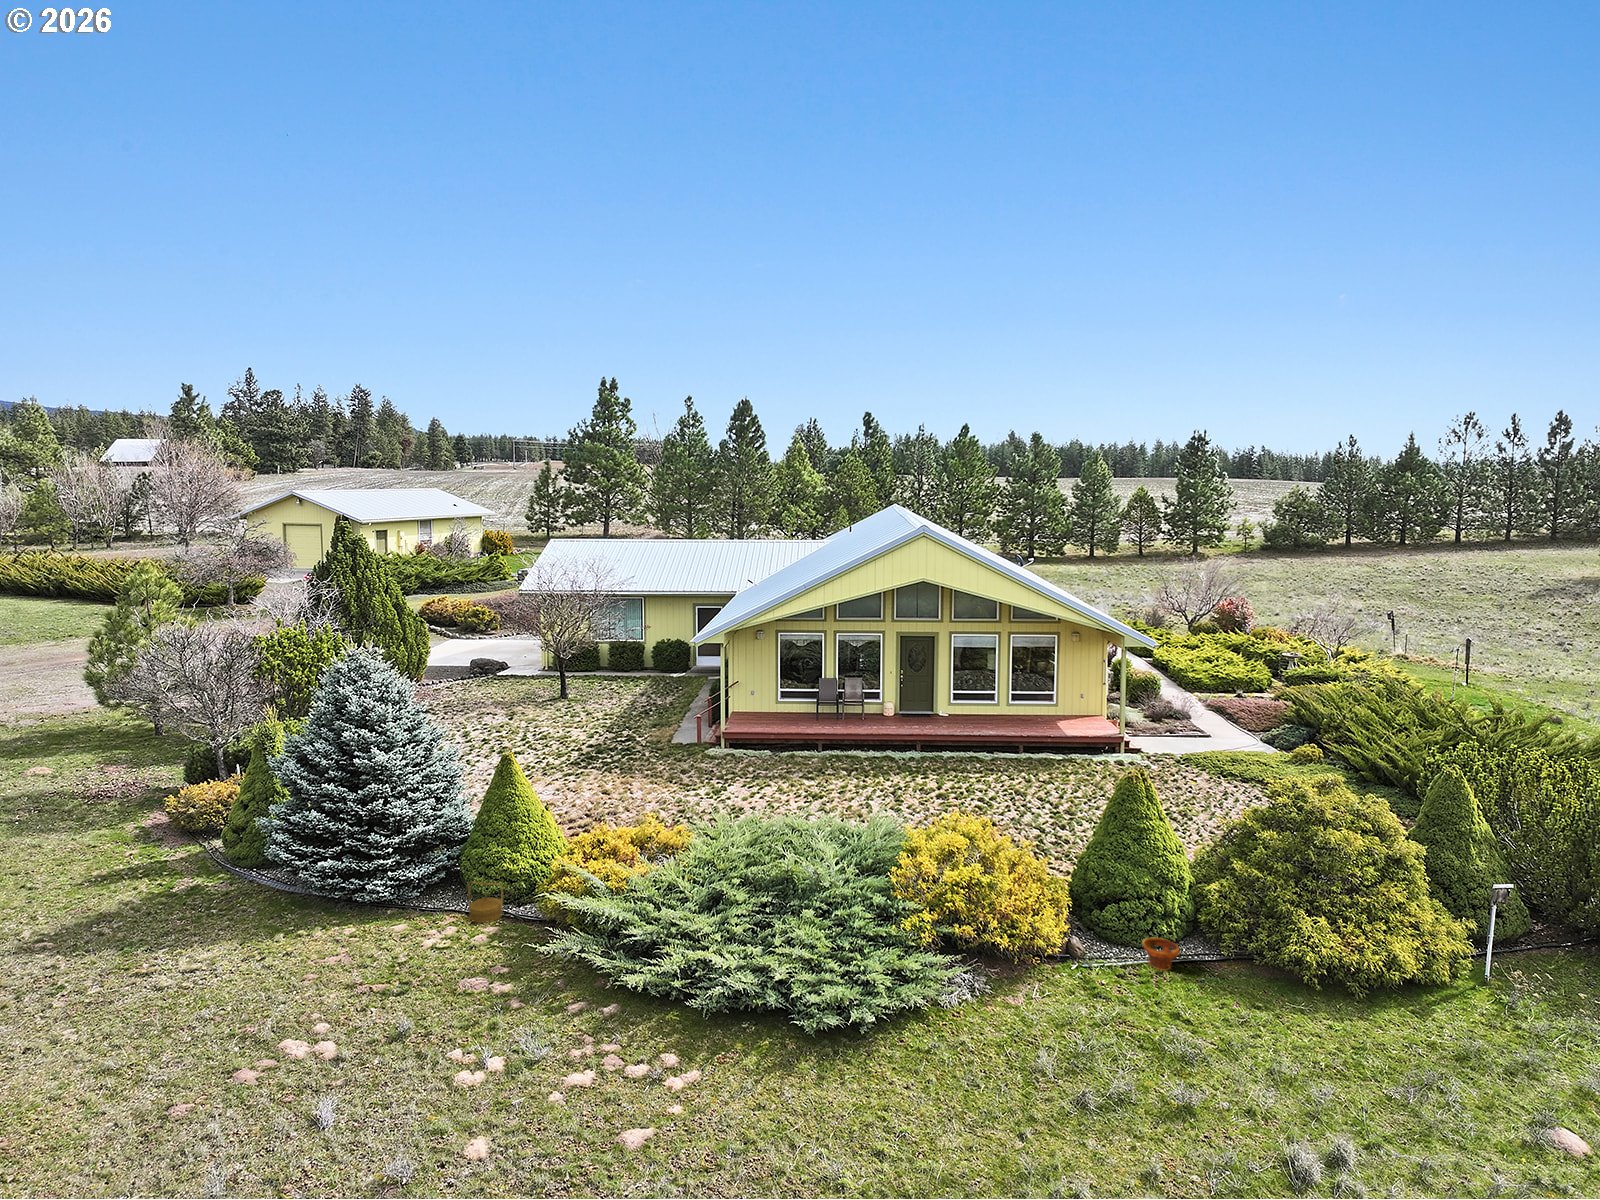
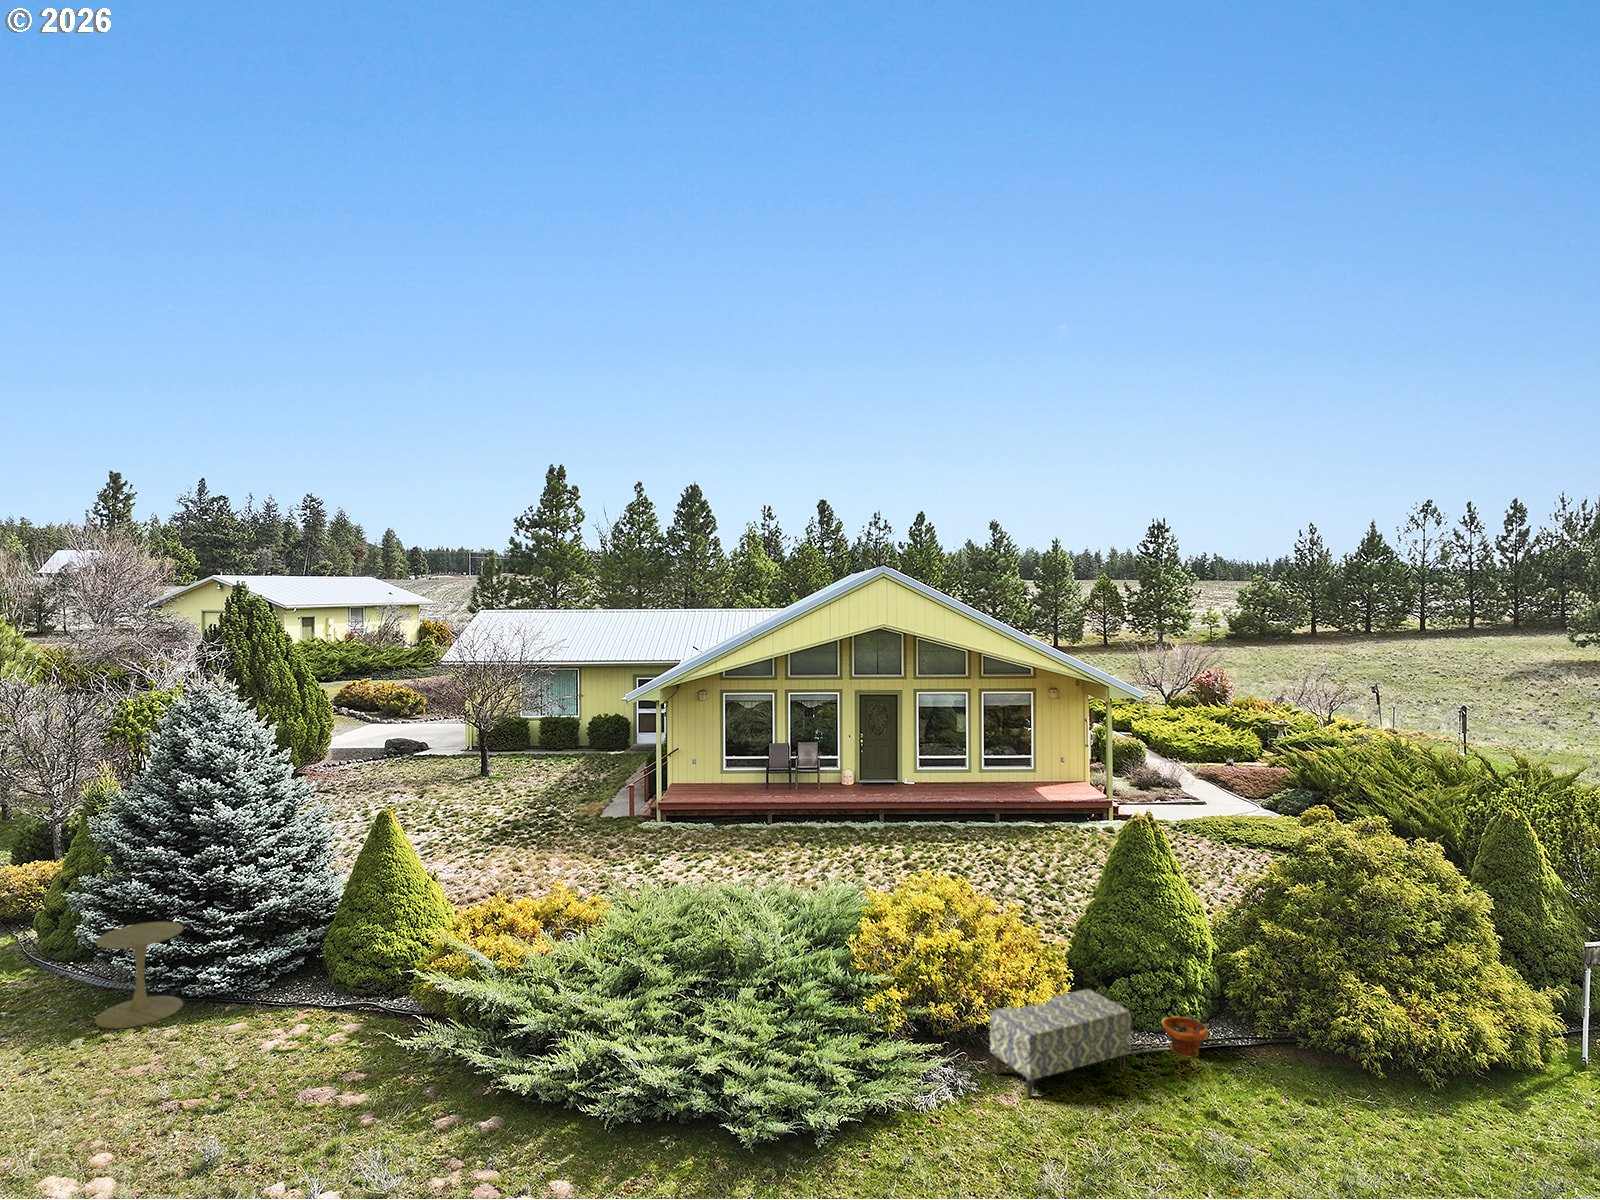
pedestal table: none [292,844,358,927] -> present [95,922,183,1029]
woven basket: present [468,881,503,923] -> none [323,965,368,1019]
bench: none [1001,915,1115,1000] -> present [990,989,1131,1098]

